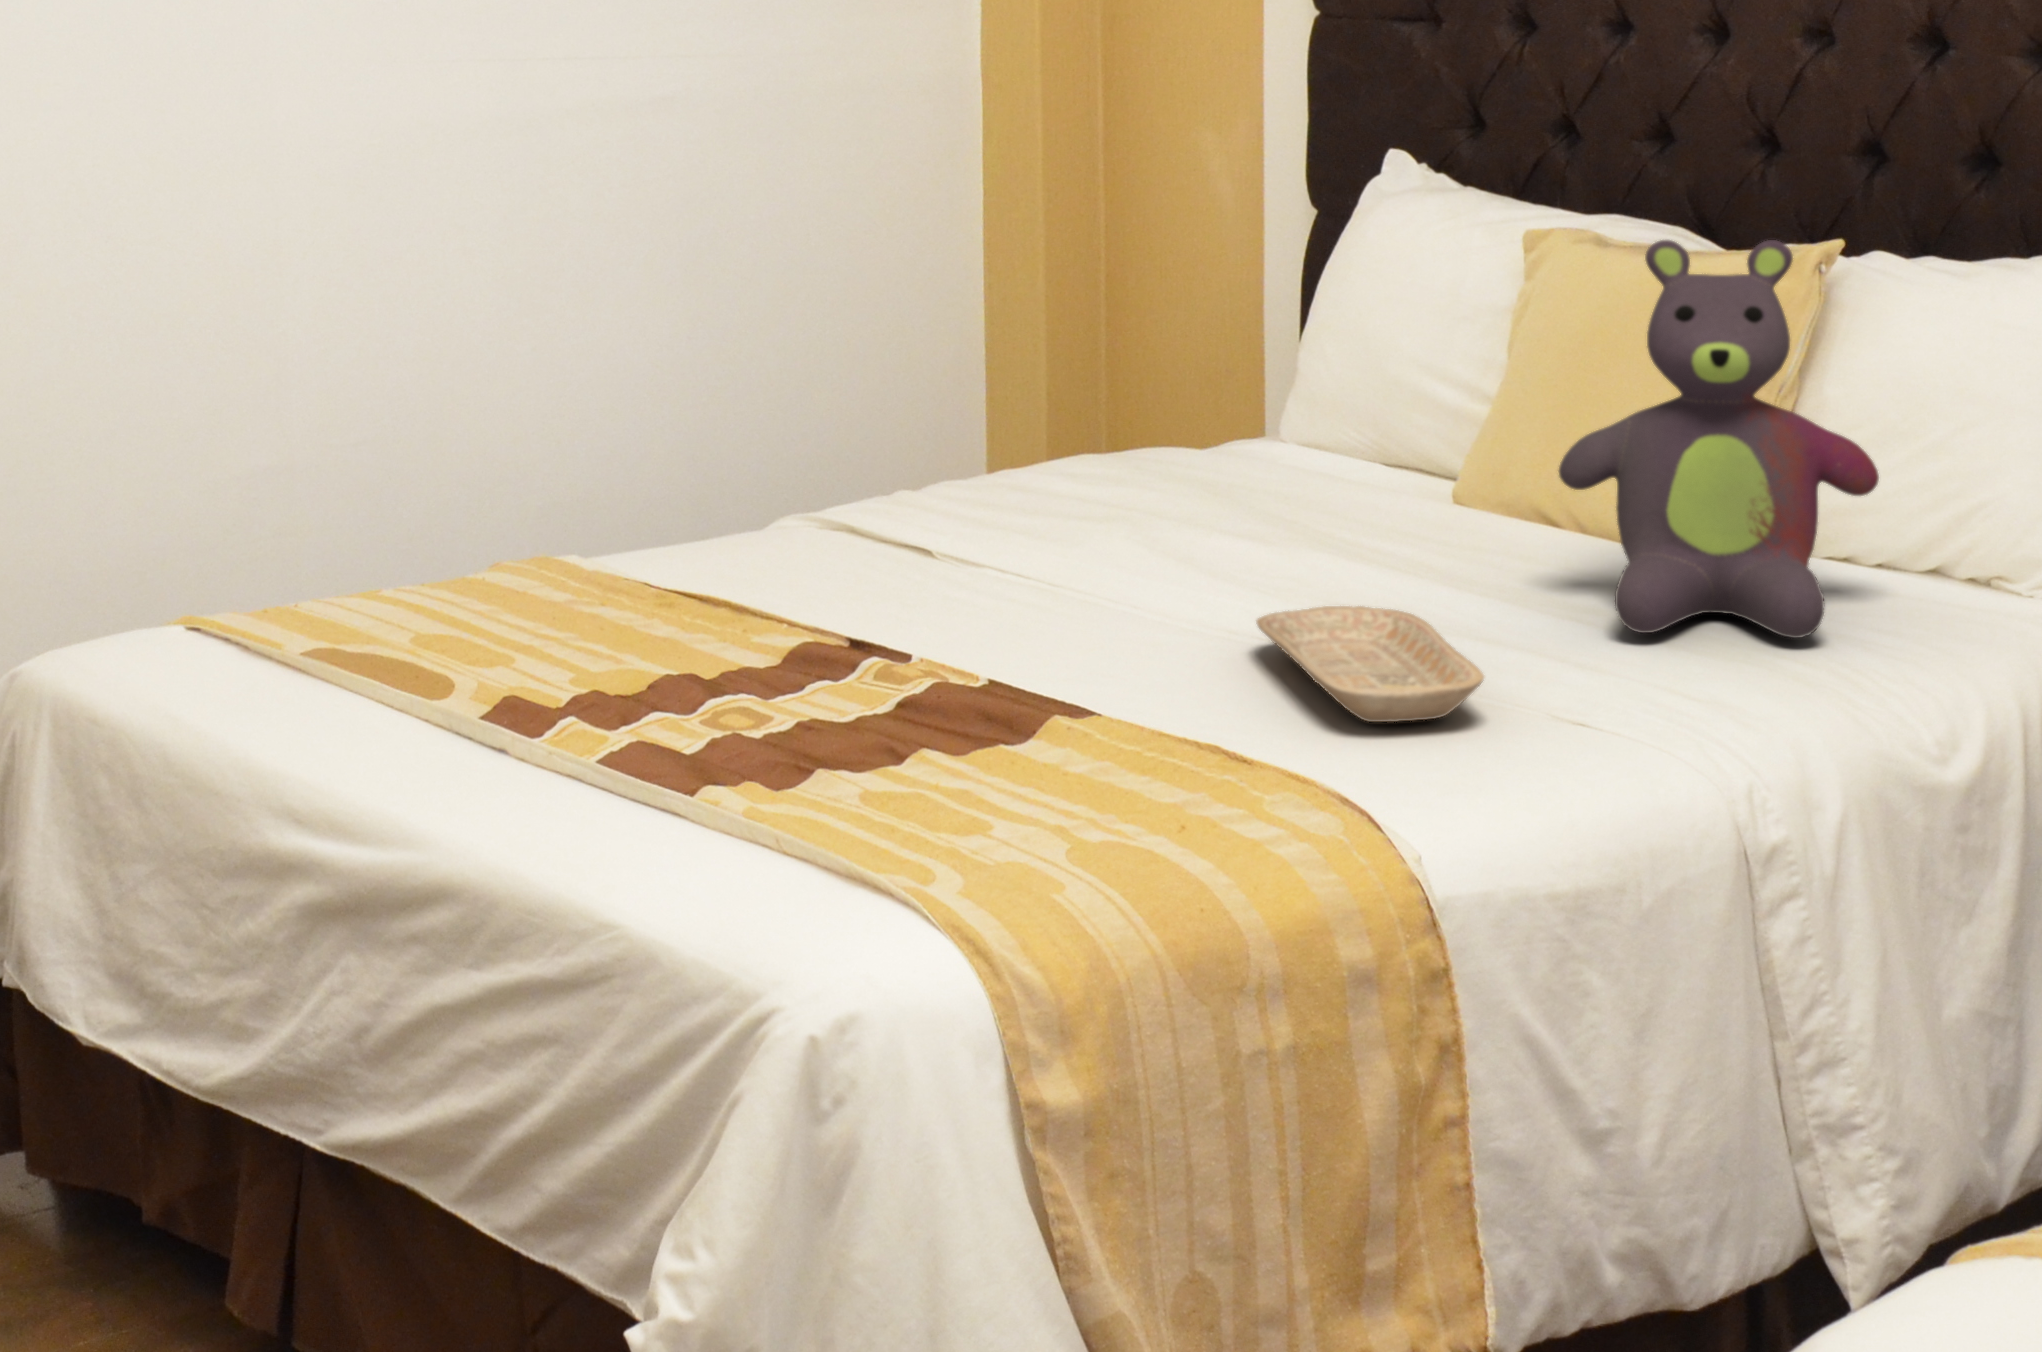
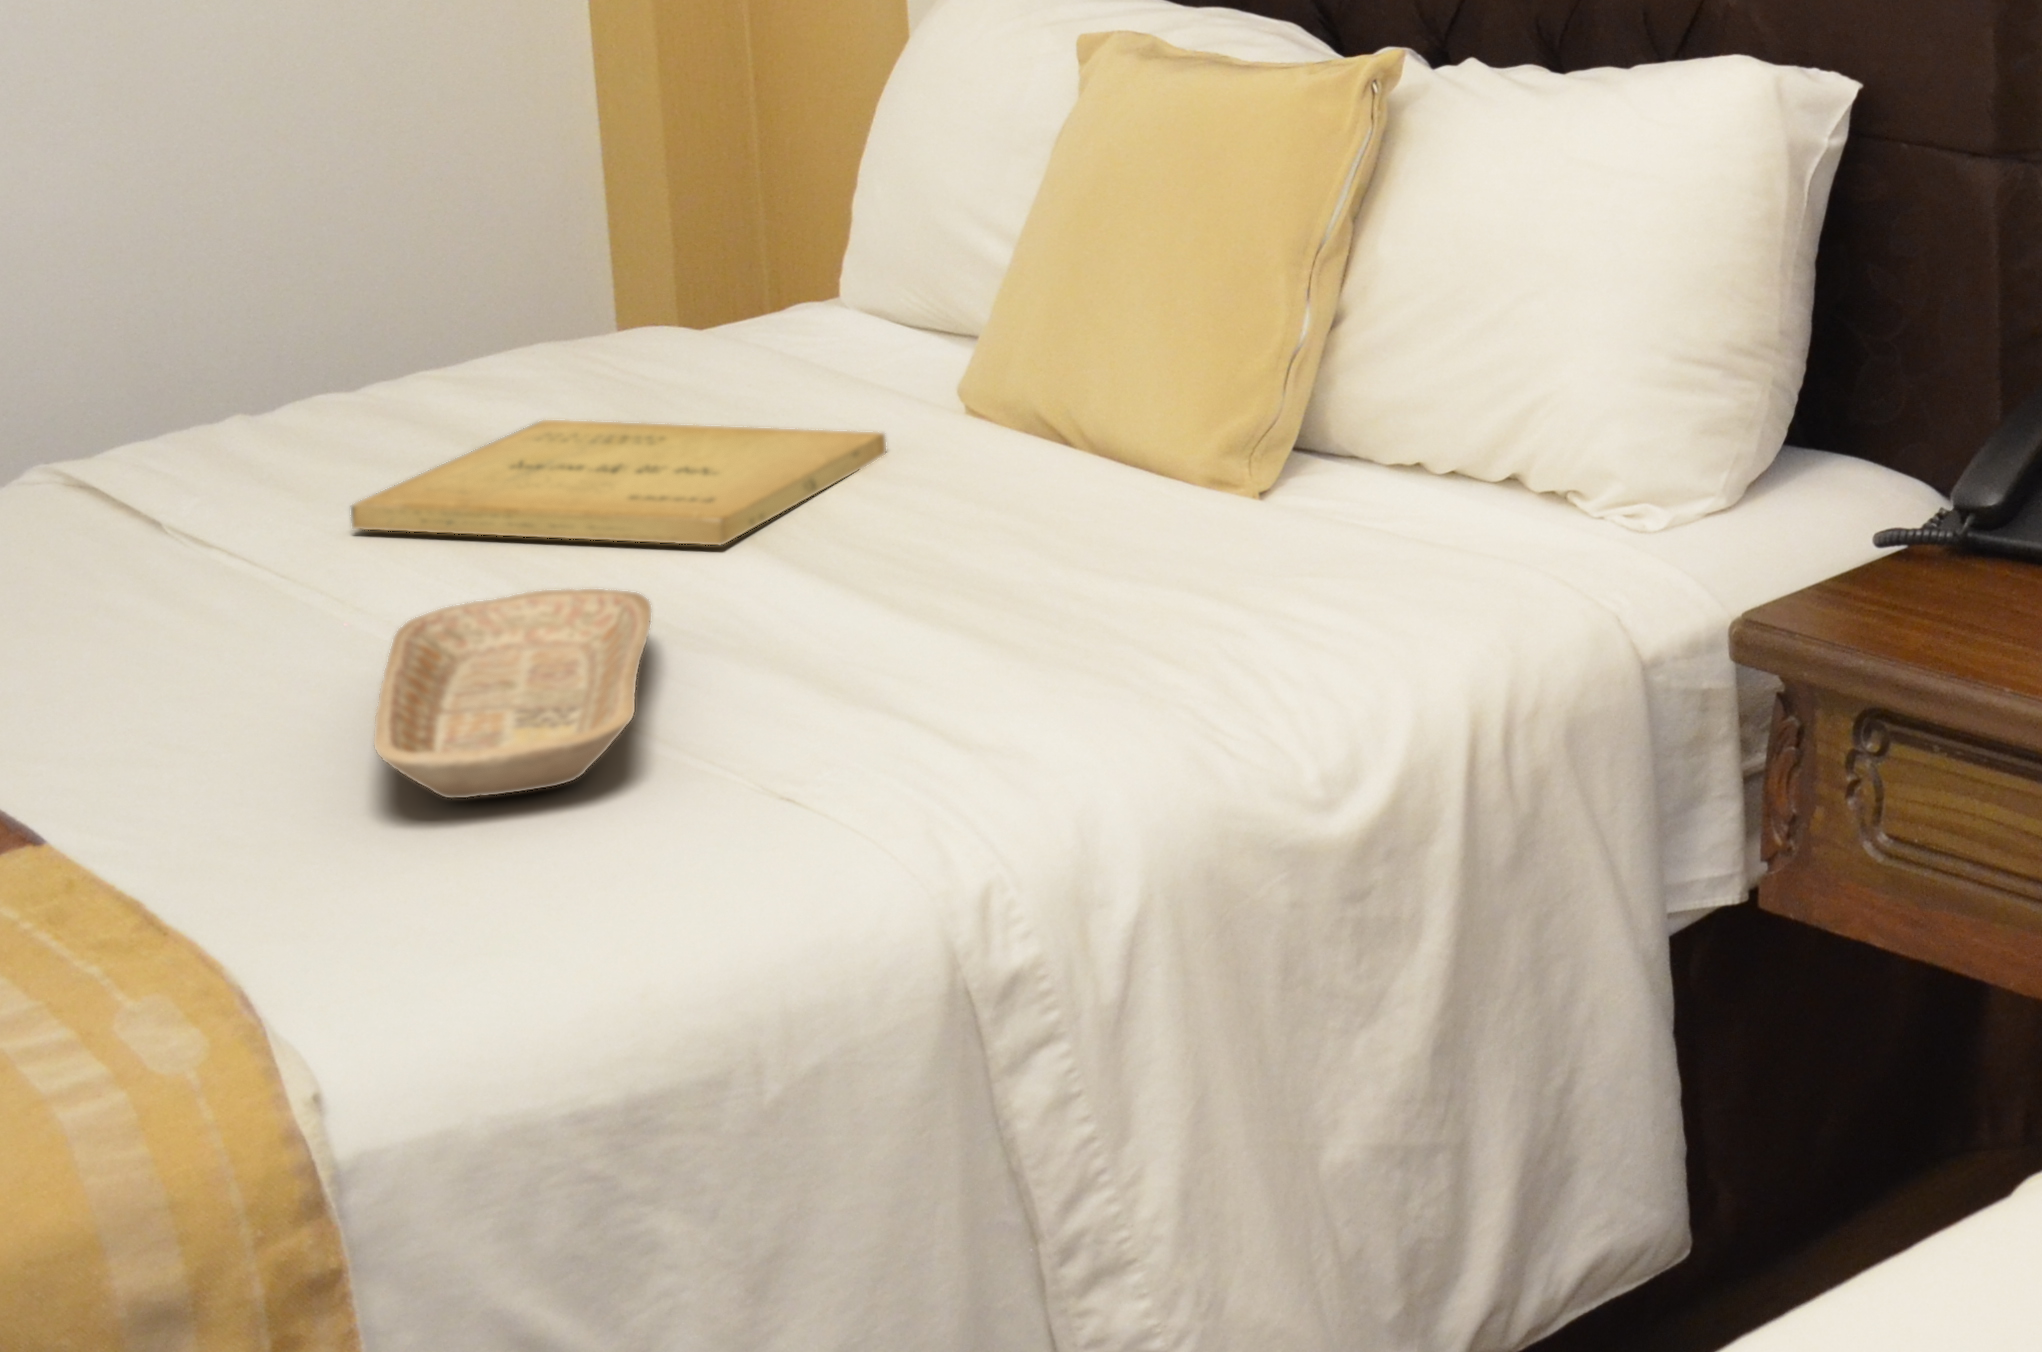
stuffed bear: present [1559,240,1879,638] -> none [933,49,1360,609]
book: none [1121,509,1452,590] -> present [351,420,886,545]

